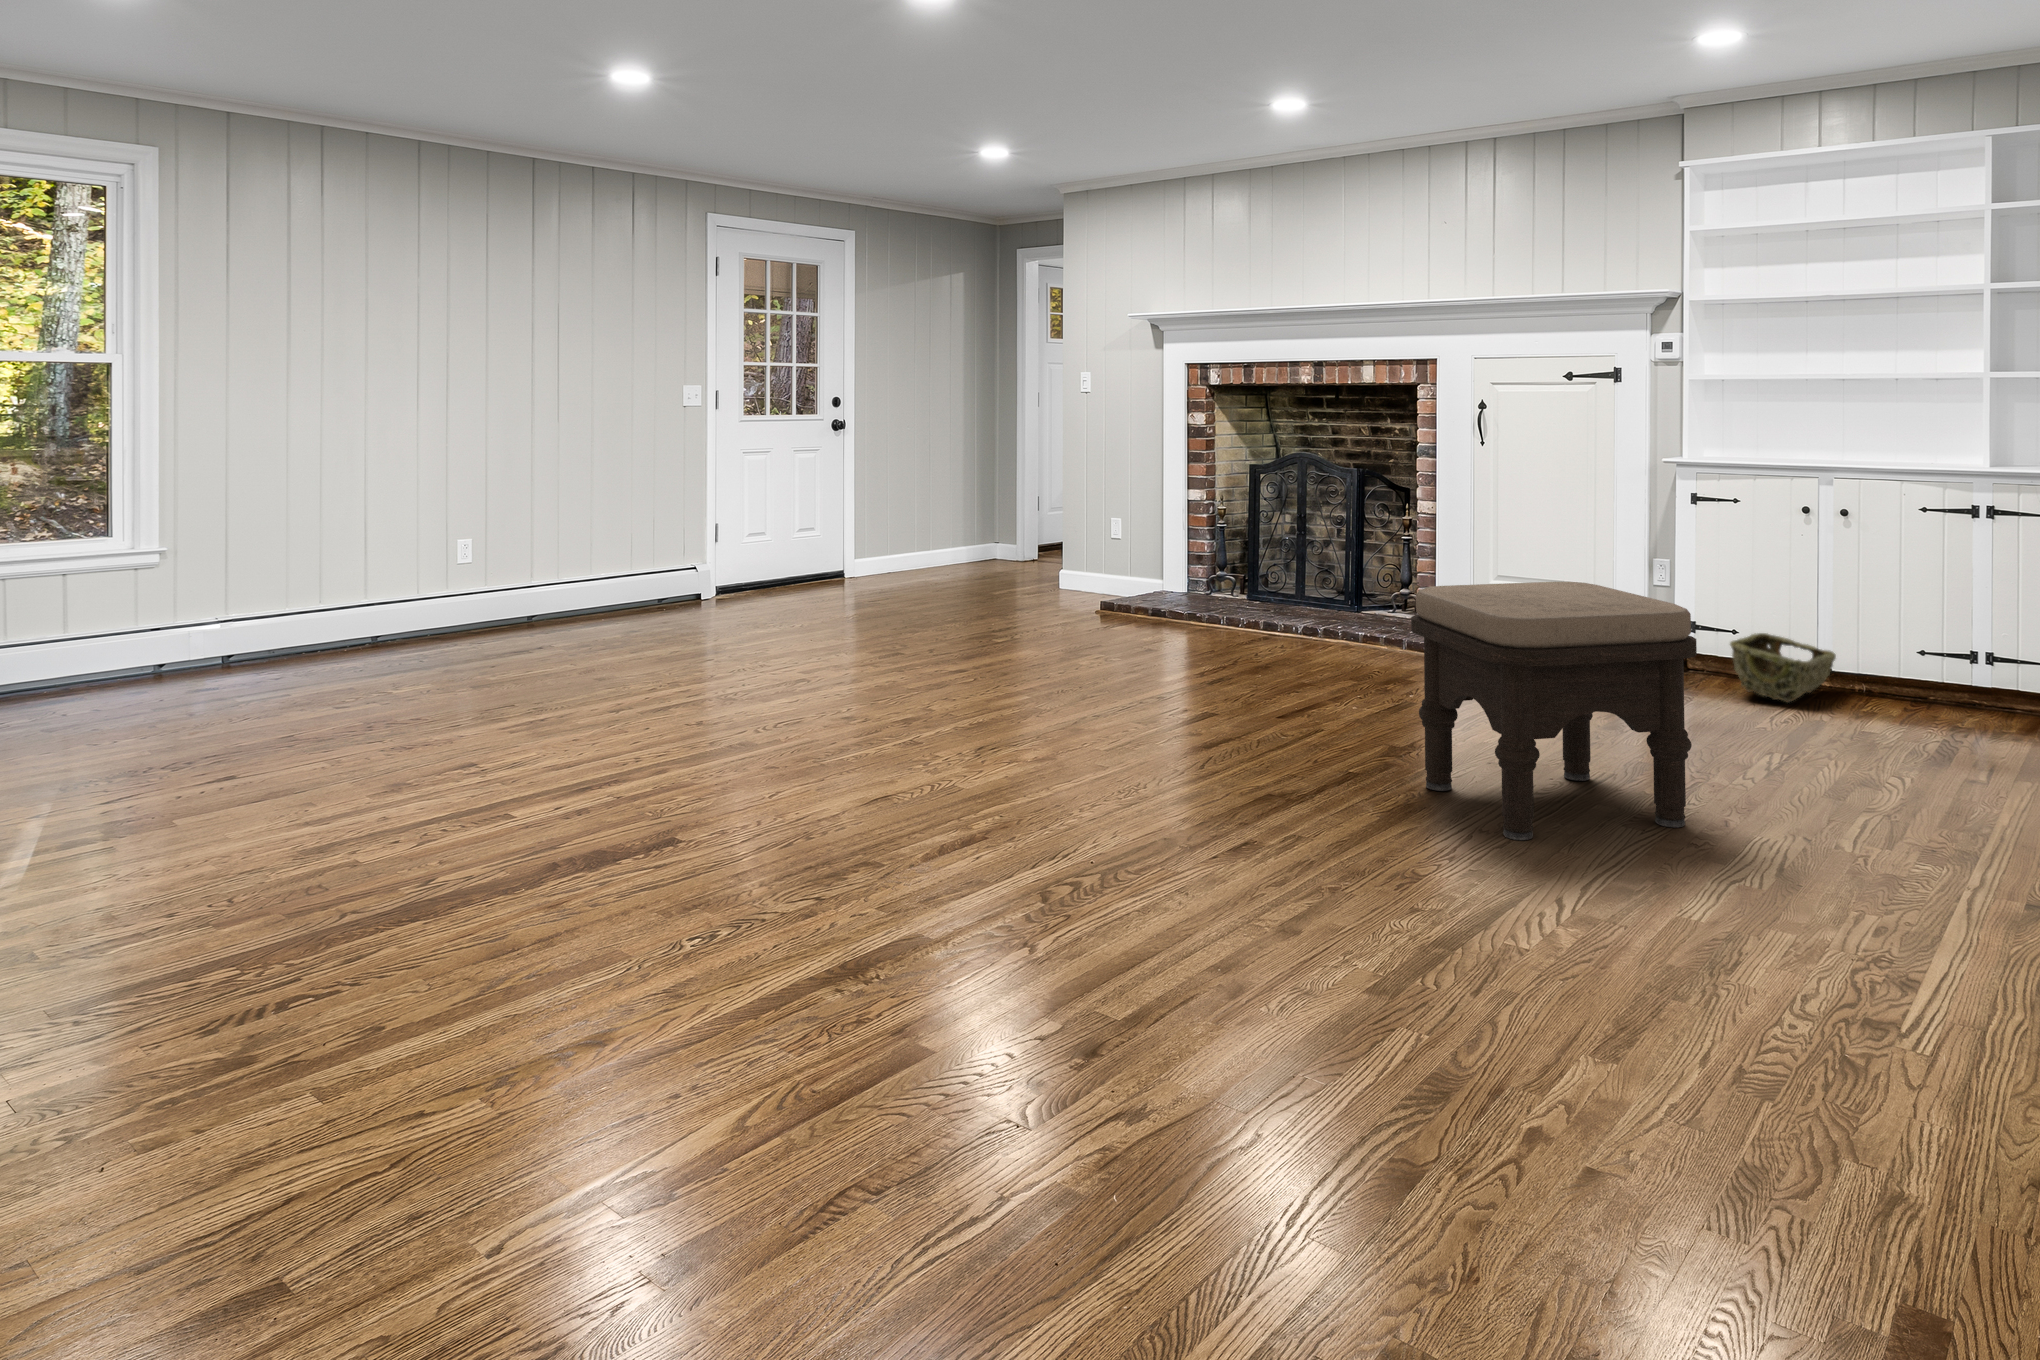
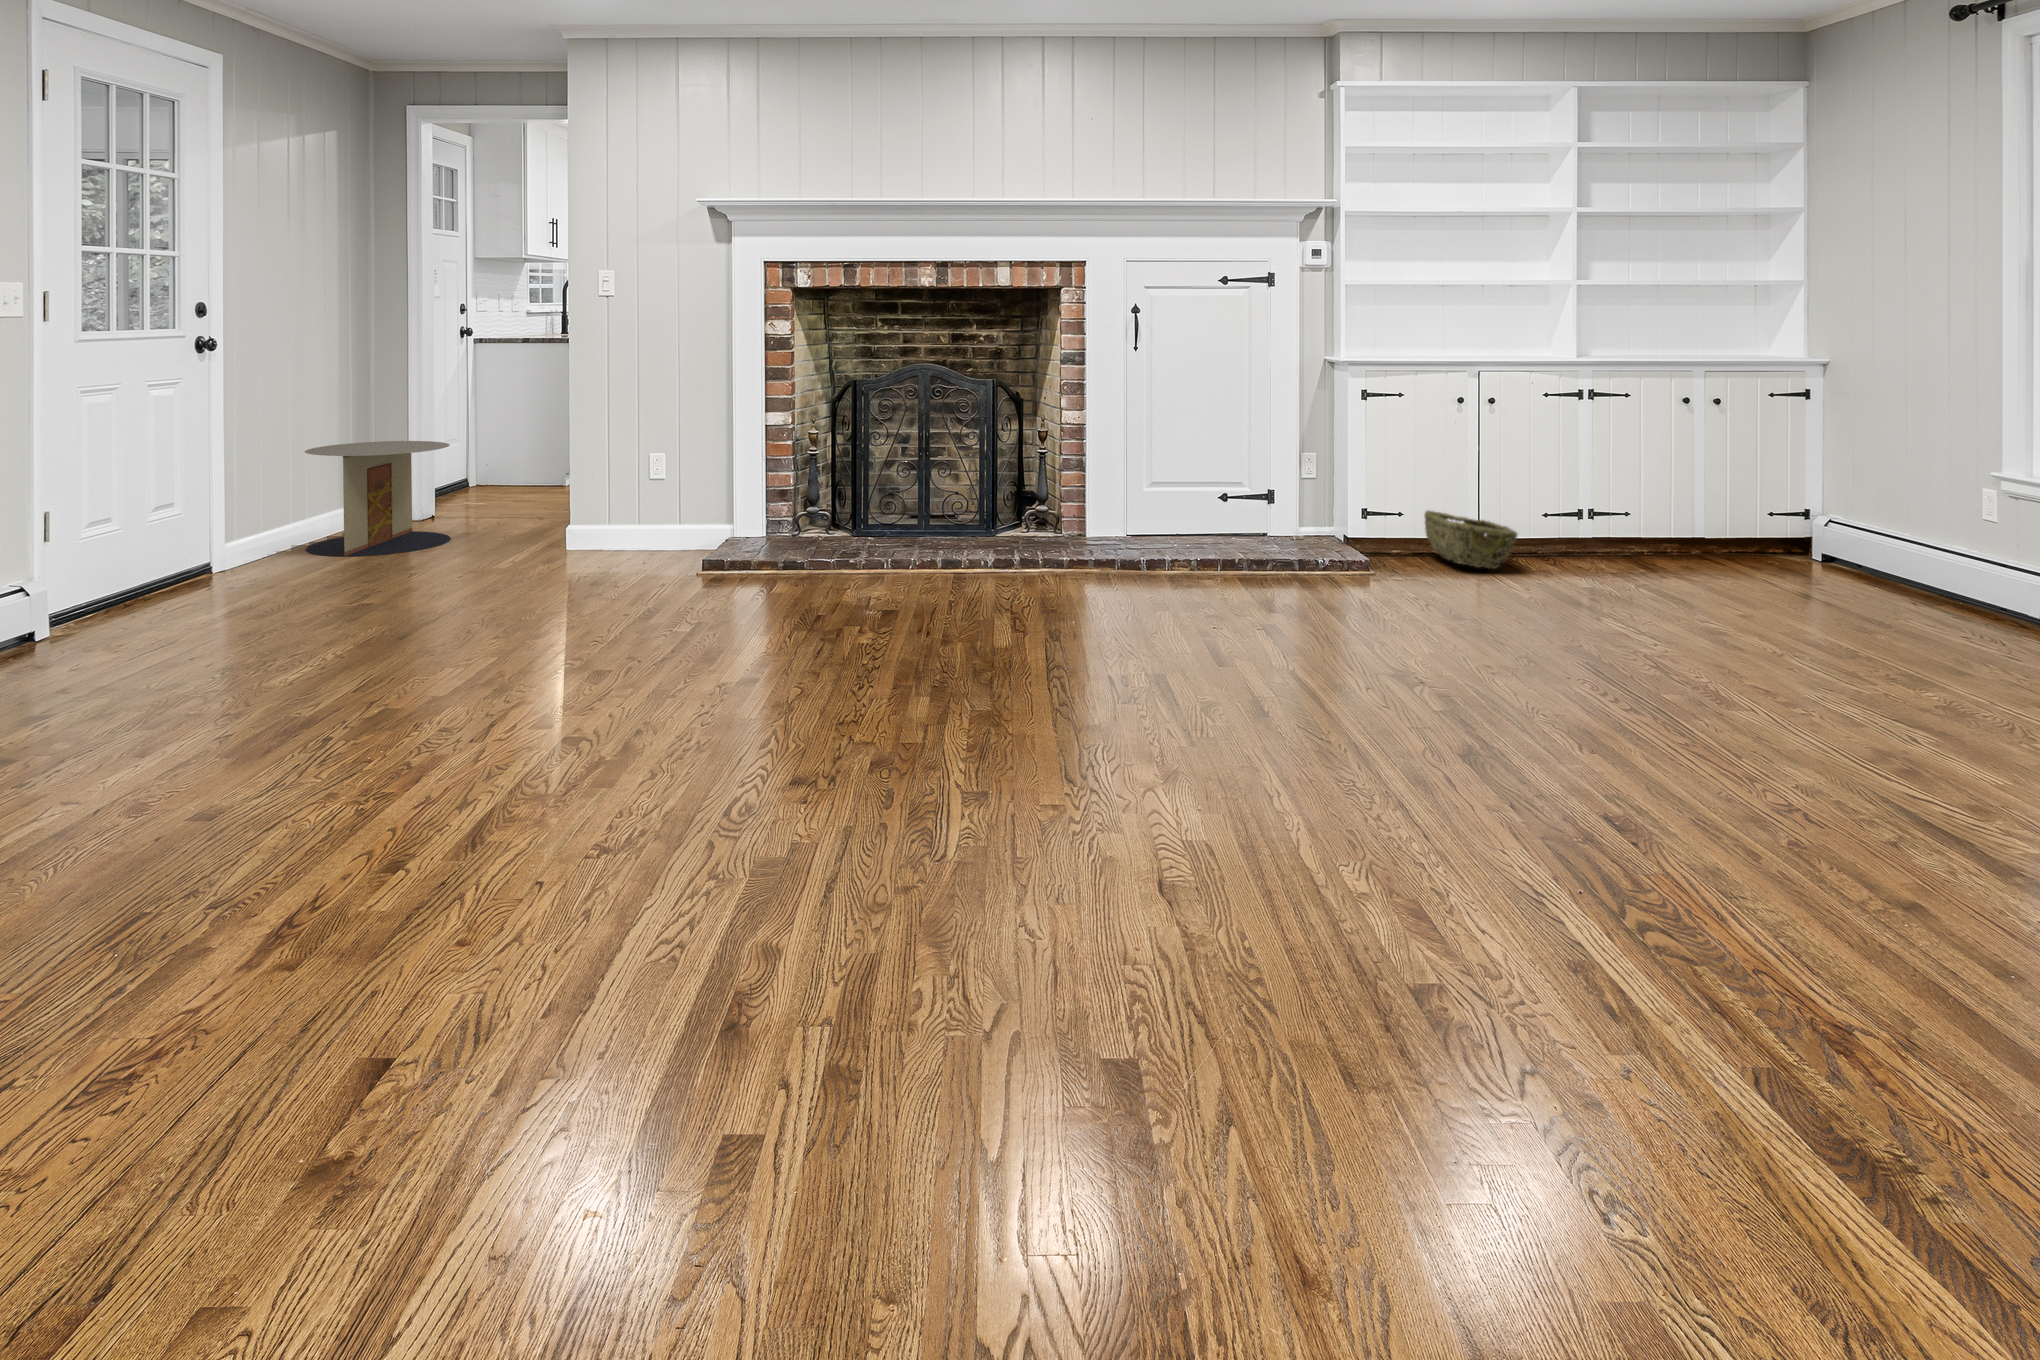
side table: none [911,499,1009,581] -> present [305,441,451,556]
ottoman: present [1411,582,1697,840] -> none [1532,480,1810,749]

